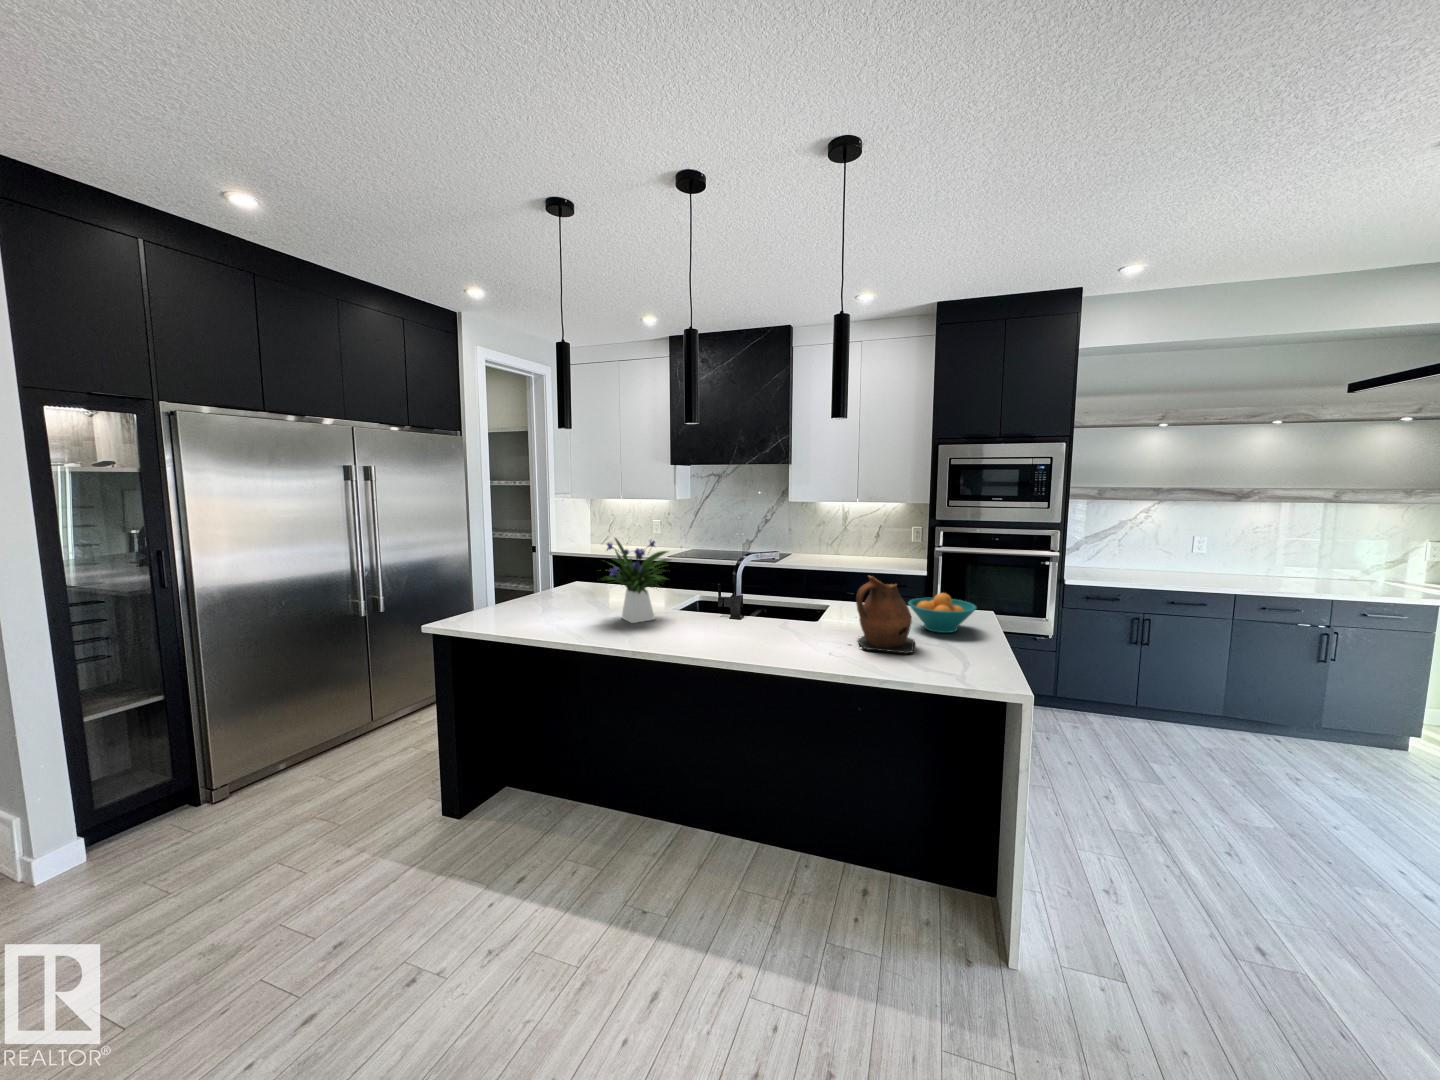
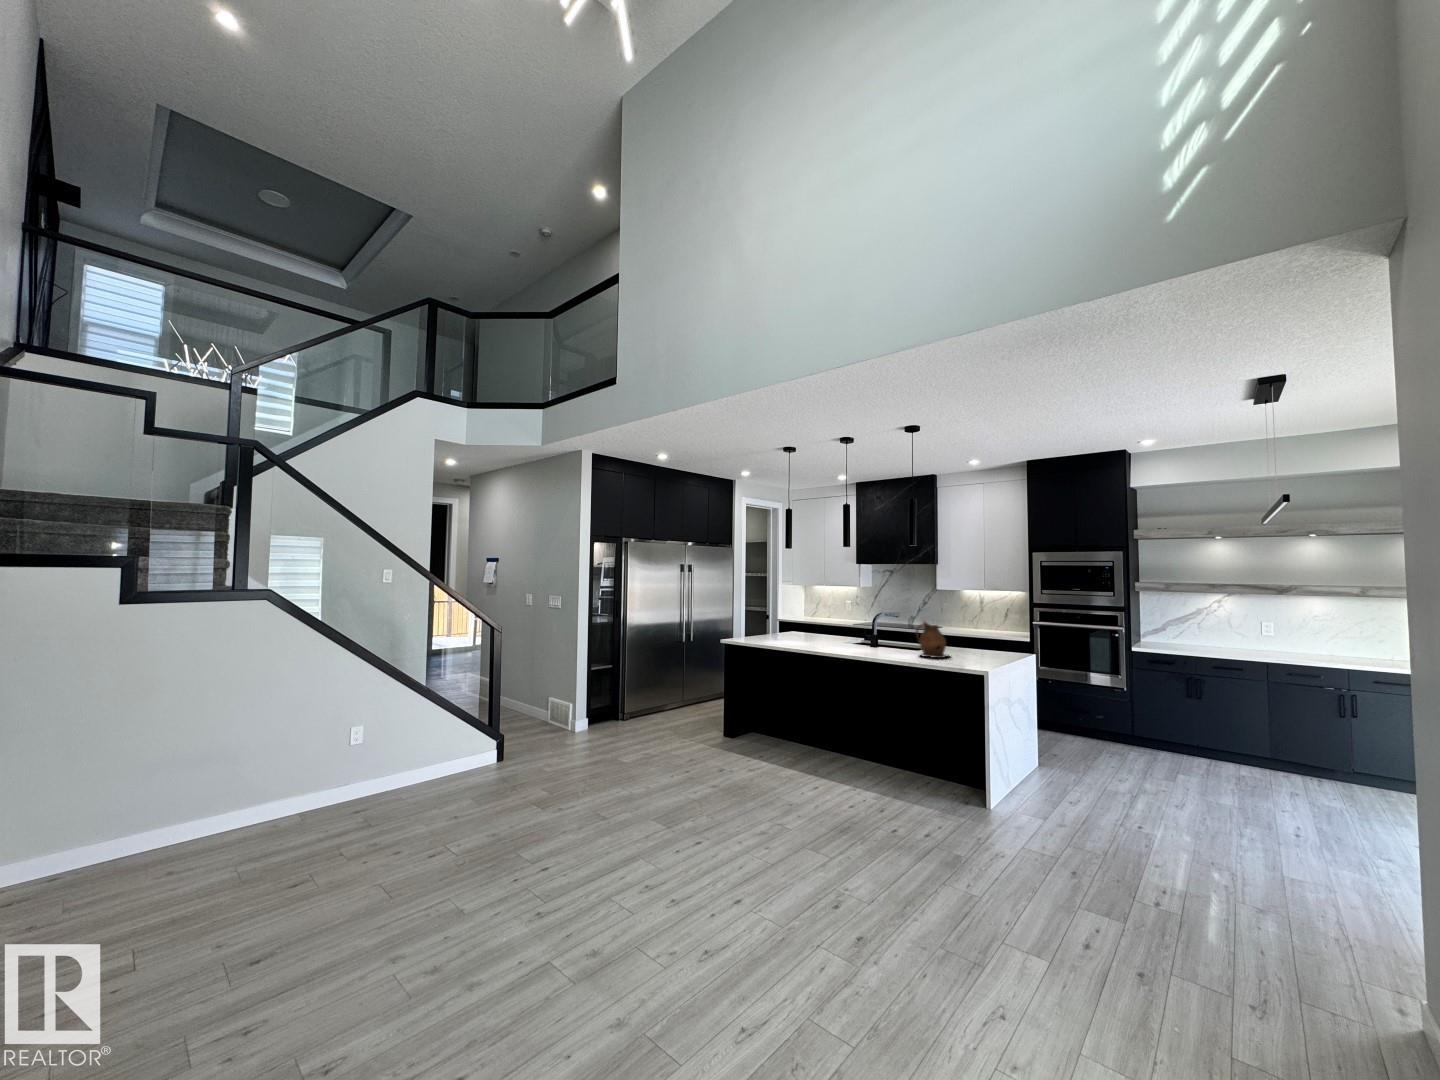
flower arrangement: present [605,538,670,623] -> none [794,600,835,644]
fruit bowl: present [908,593,977,633] -> none [957,635,996,656]

